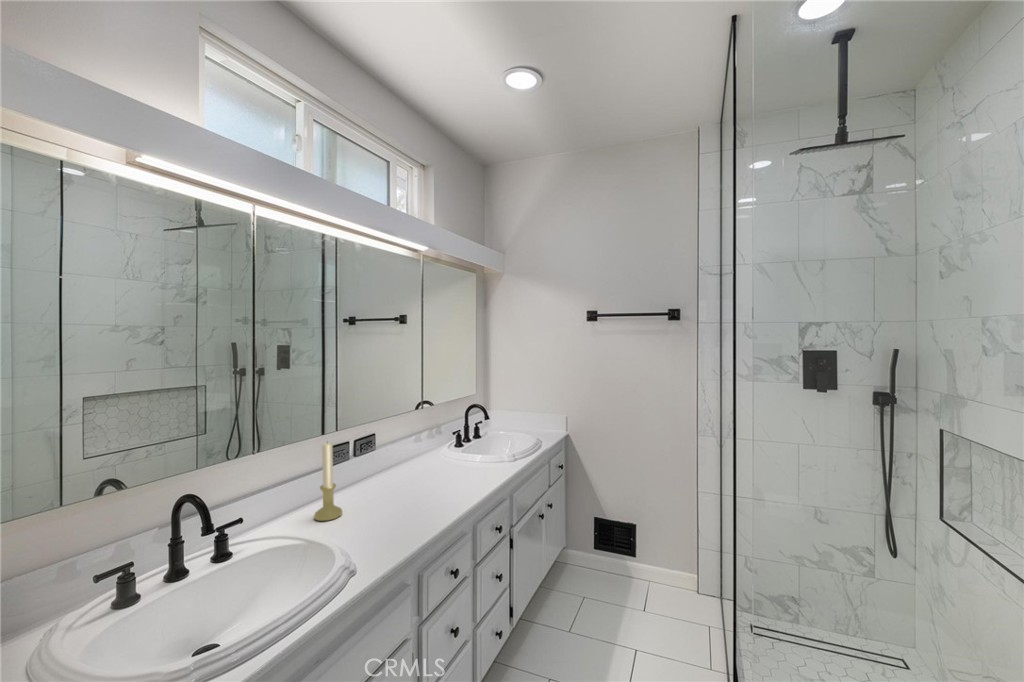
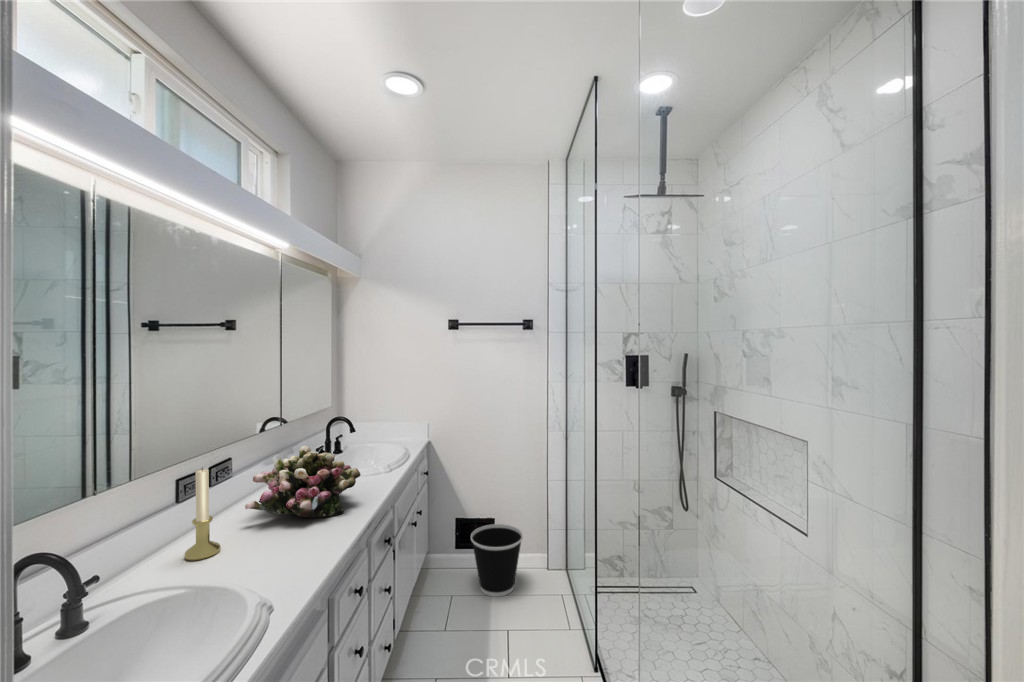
flower arrangement: none [370,429,470,499] -> present [245,446,360,518]
wastebasket: none [604,530,663,611] -> present [471,524,523,597]

